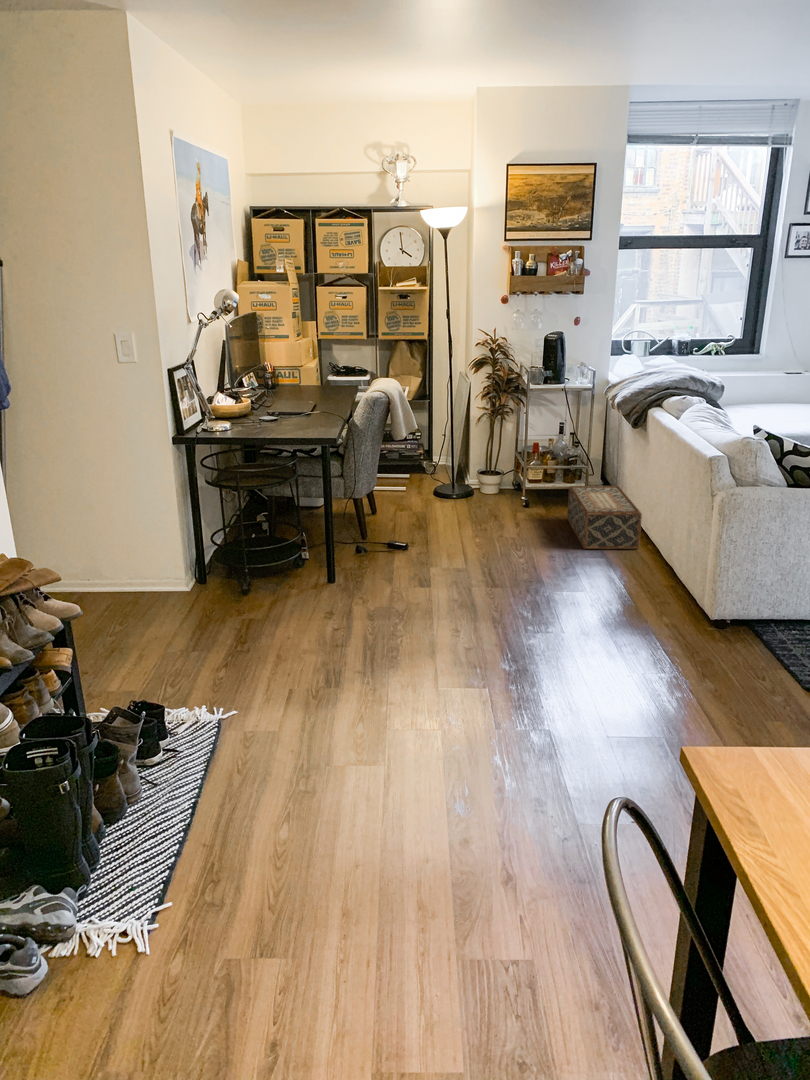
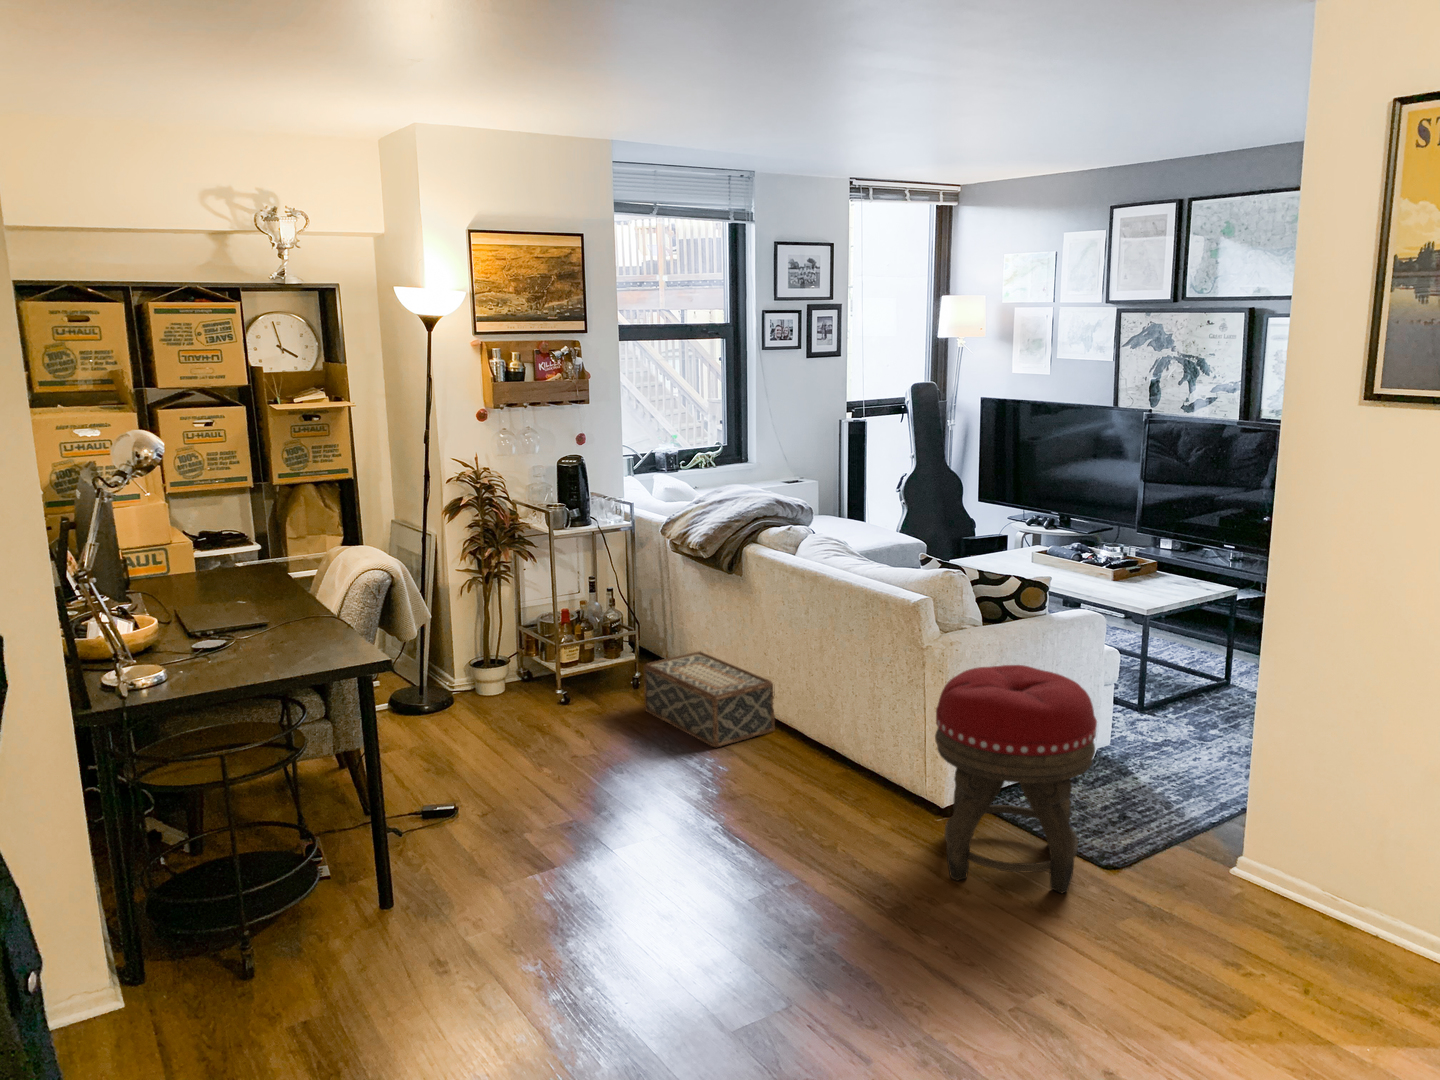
footstool: none [637,508,778,687] -> present [935,665,1097,893]

